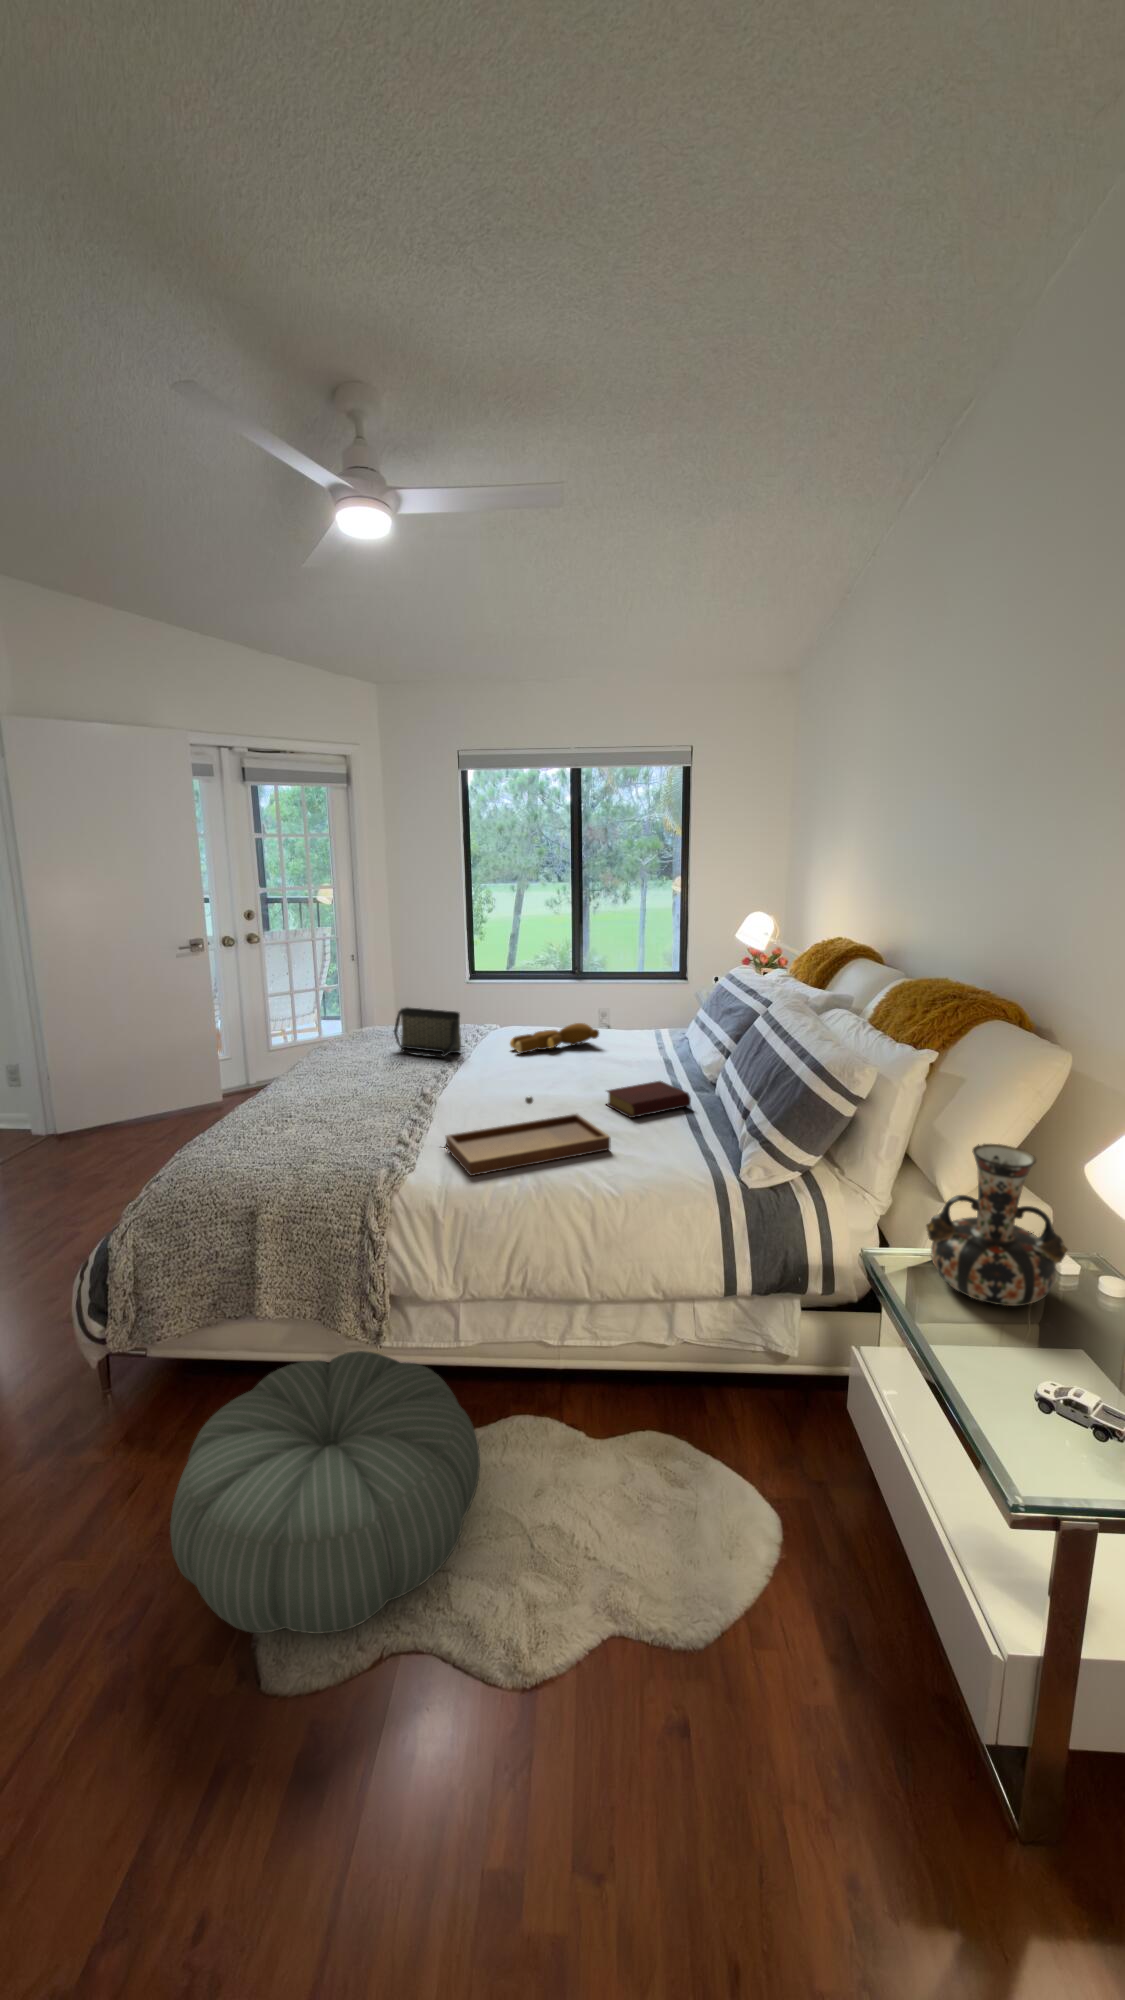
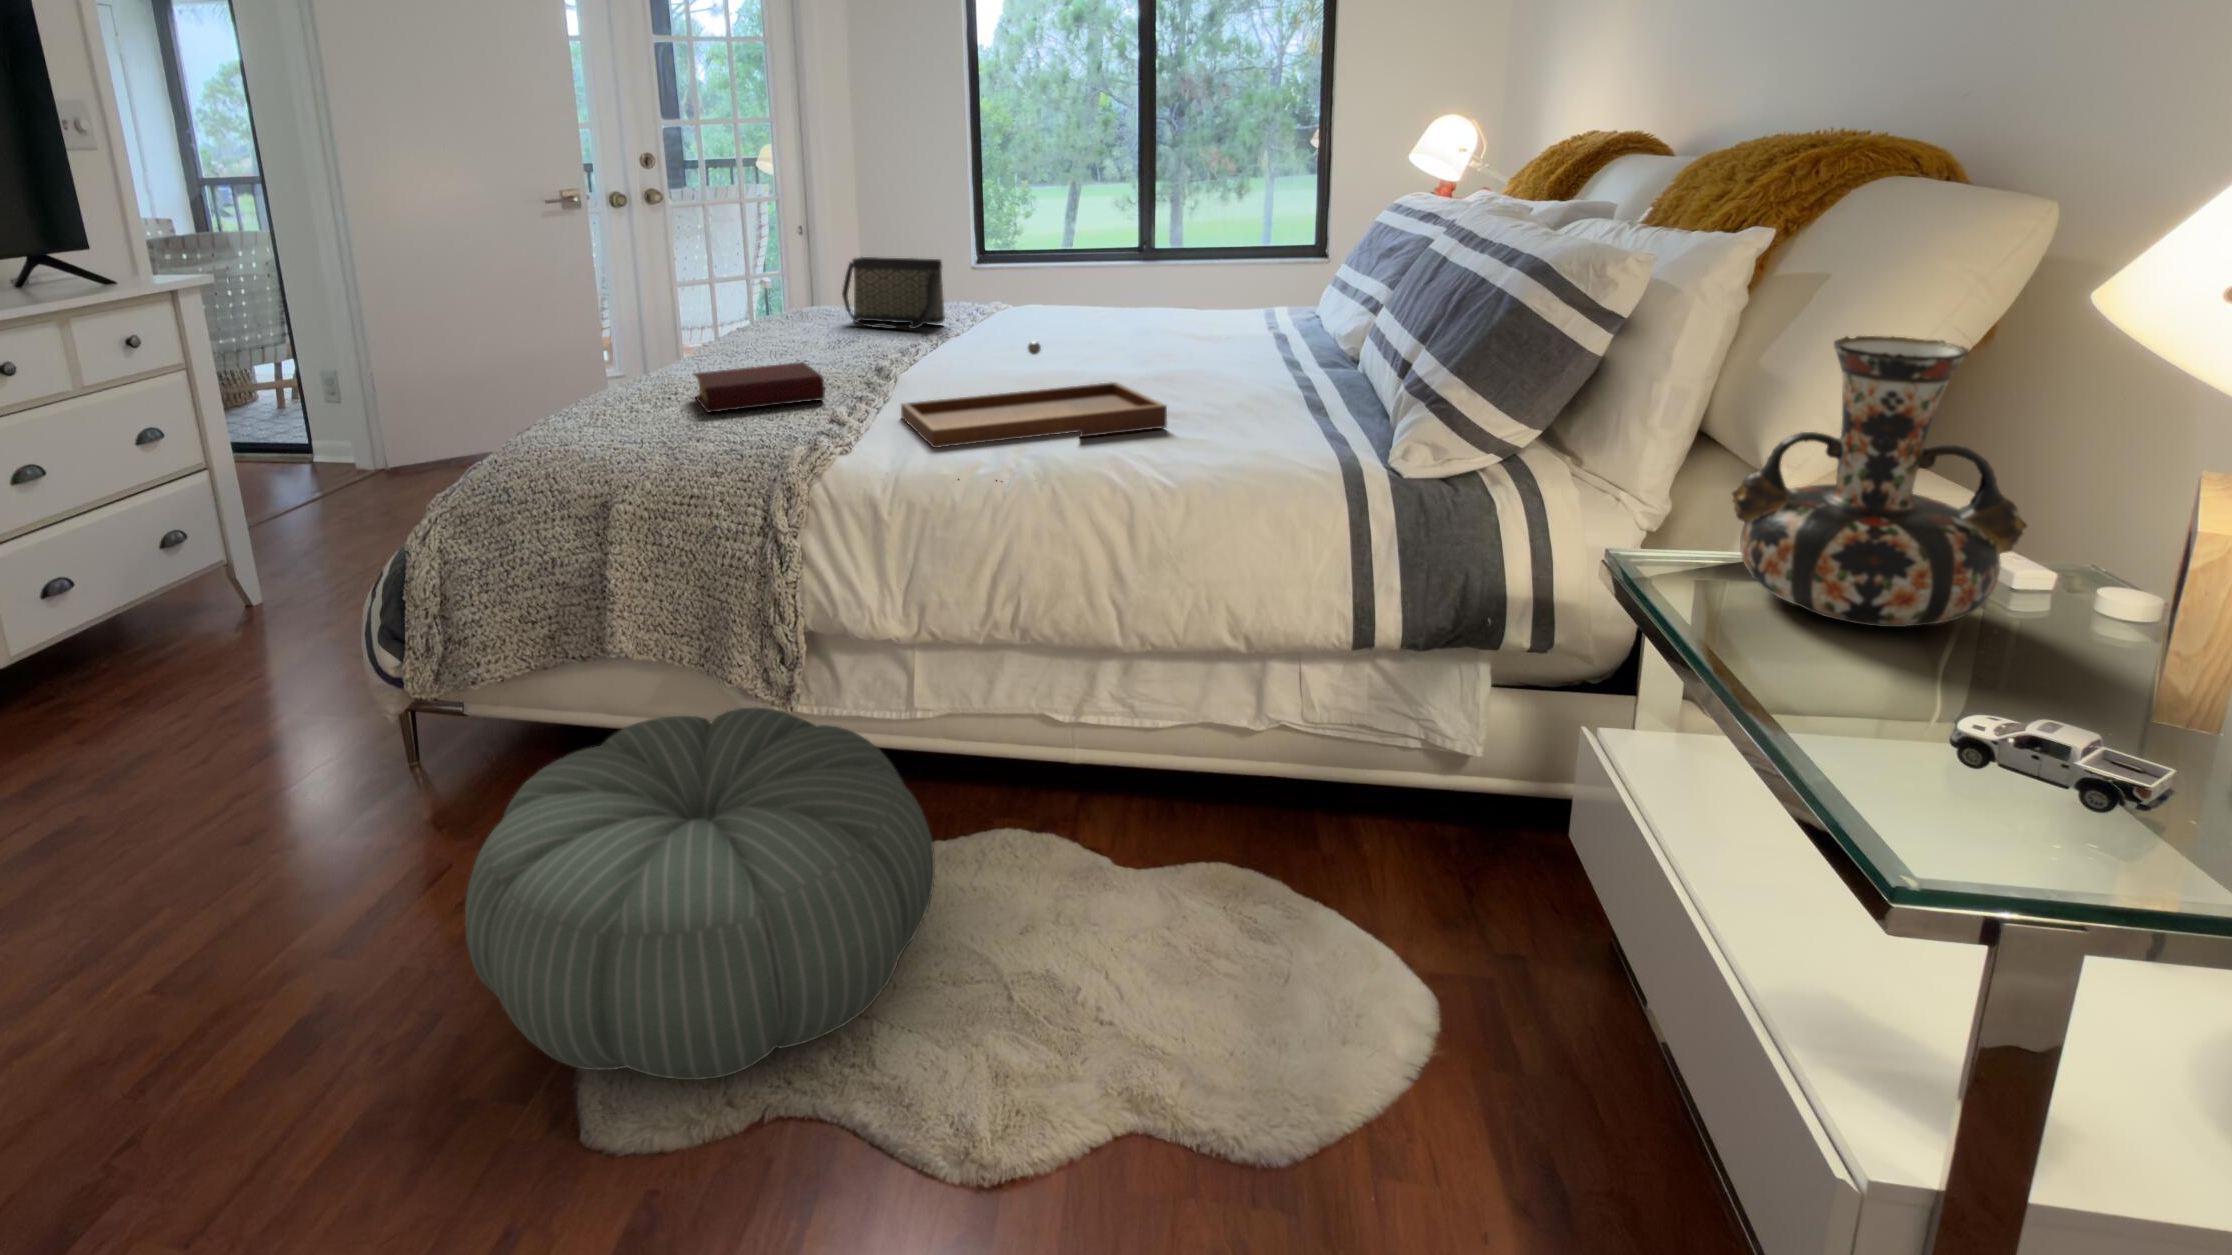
teddy bear: present [510,1023,599,1053] -> none [1022,284,1166,328]
book: present [607,1081,691,1118] -> present [694,362,825,413]

